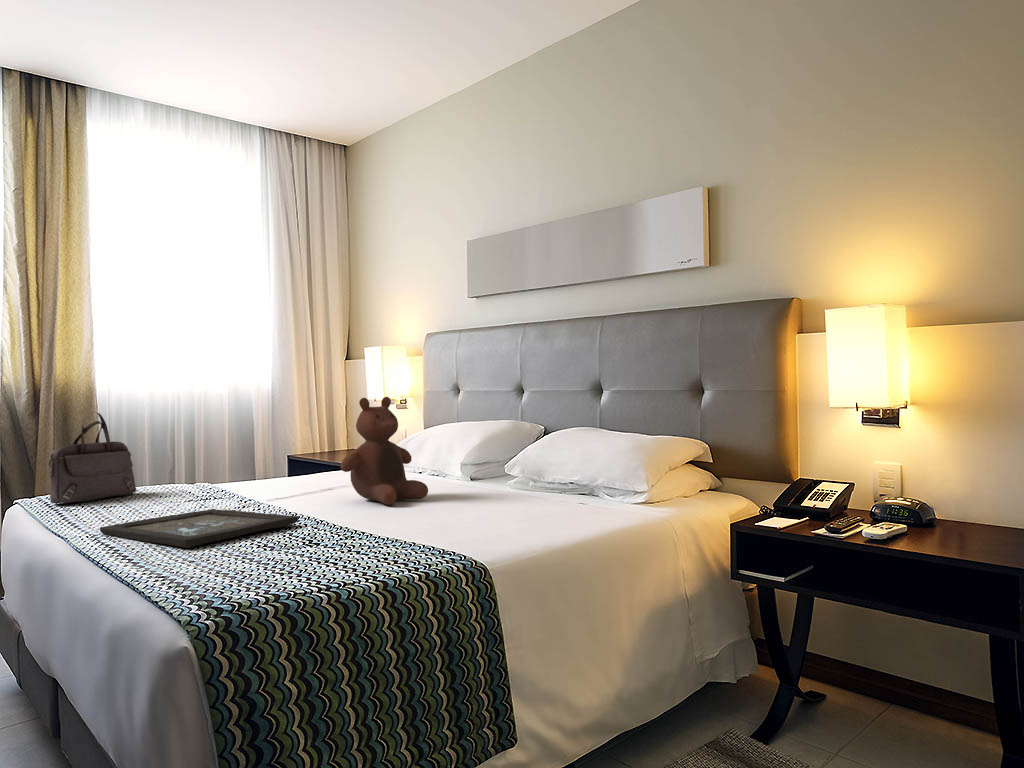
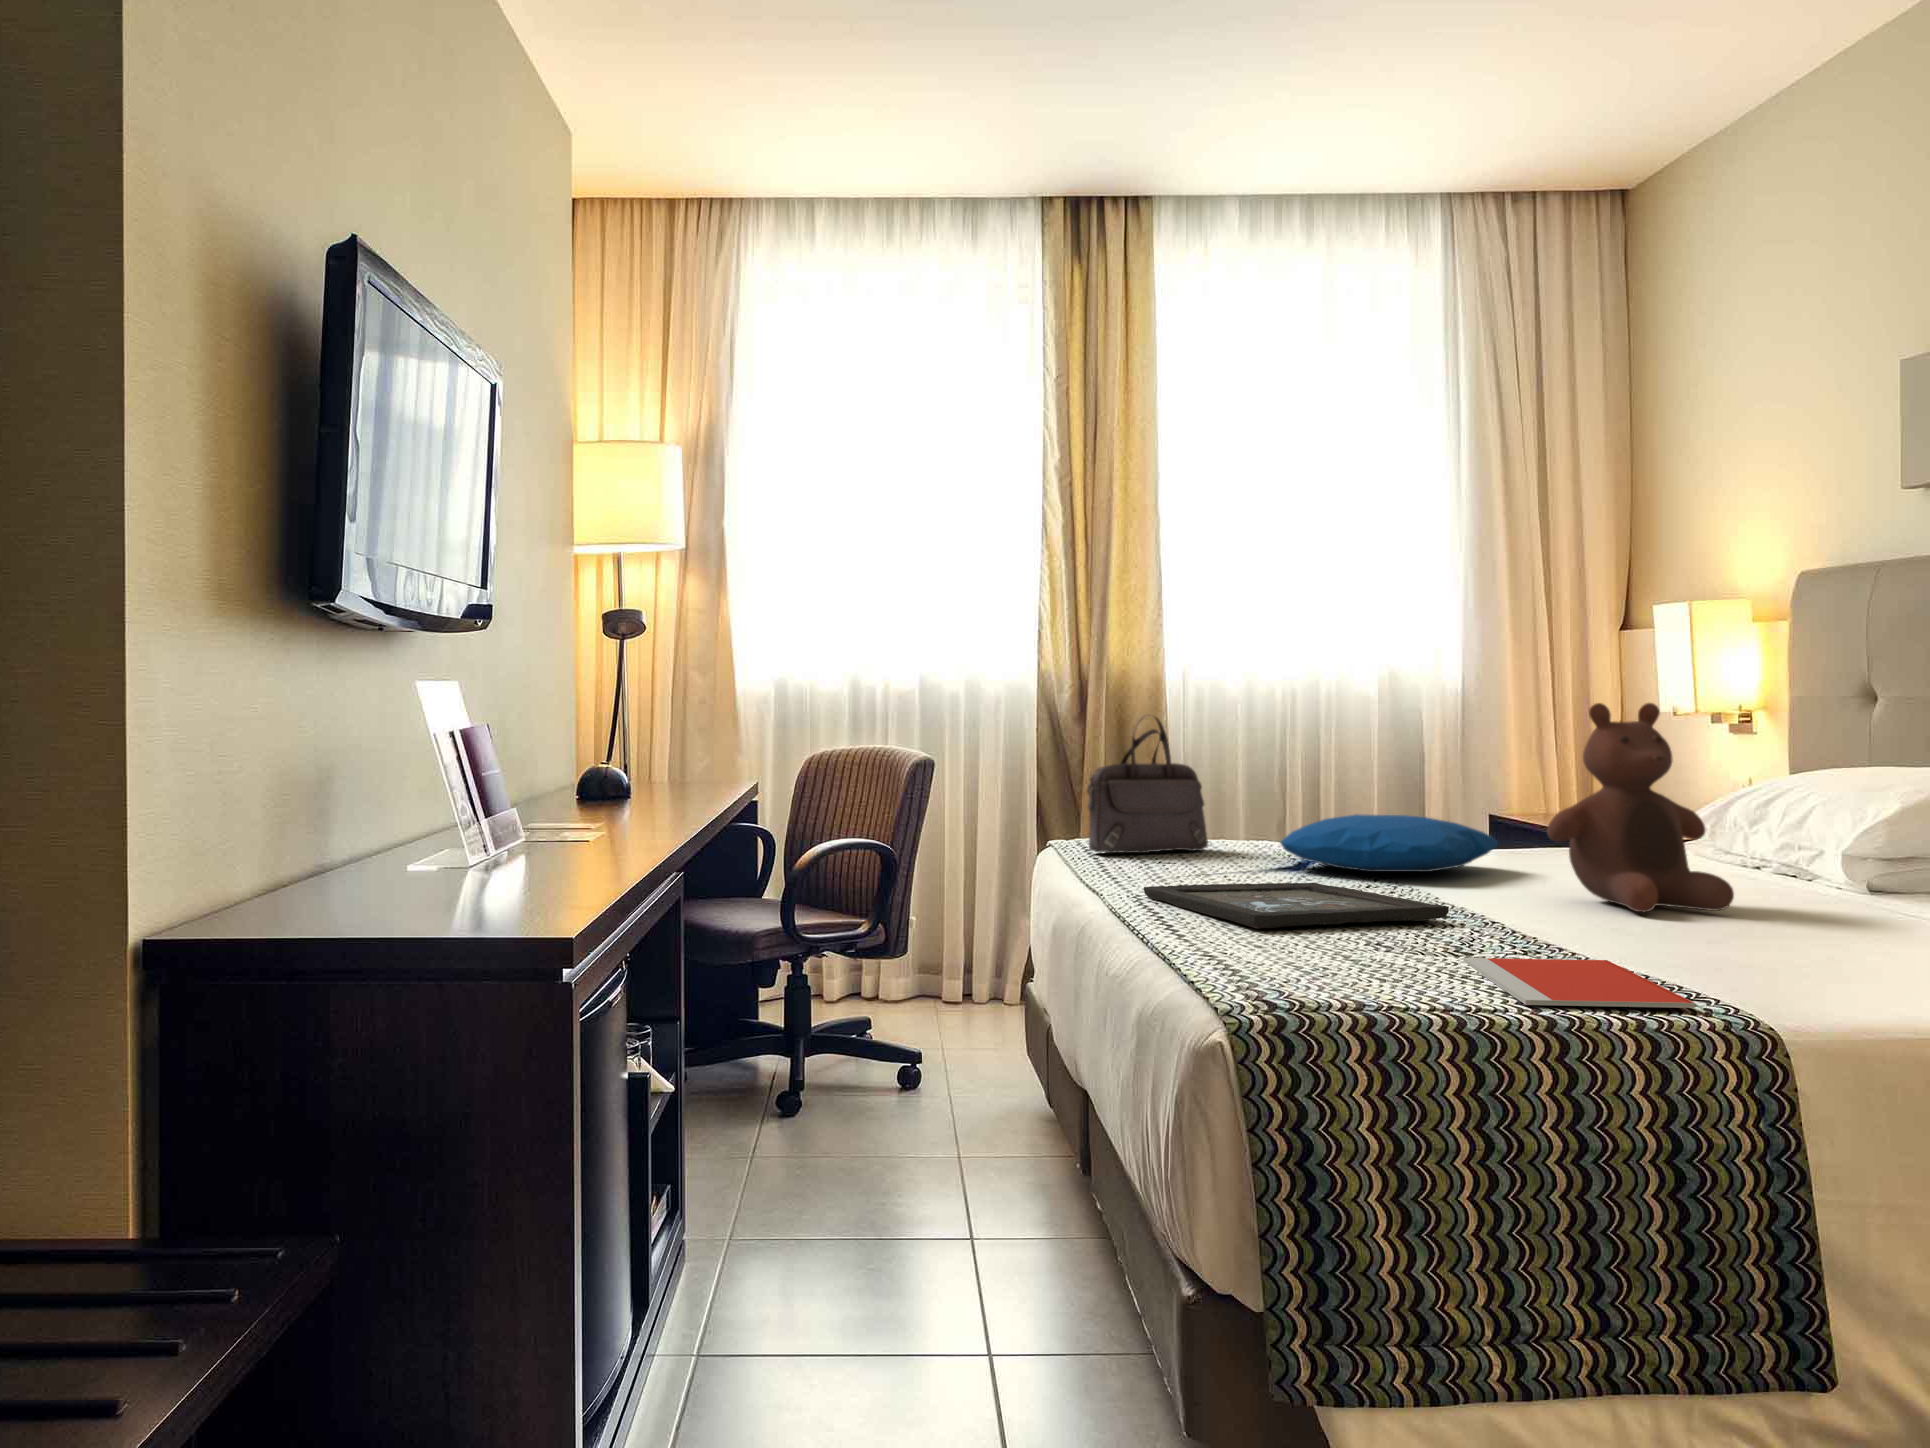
pillow: none [185,462,308,497] -> present [1280,814,1498,872]
notebook: none [319,538,448,577] -> present [1464,958,1695,1008]

